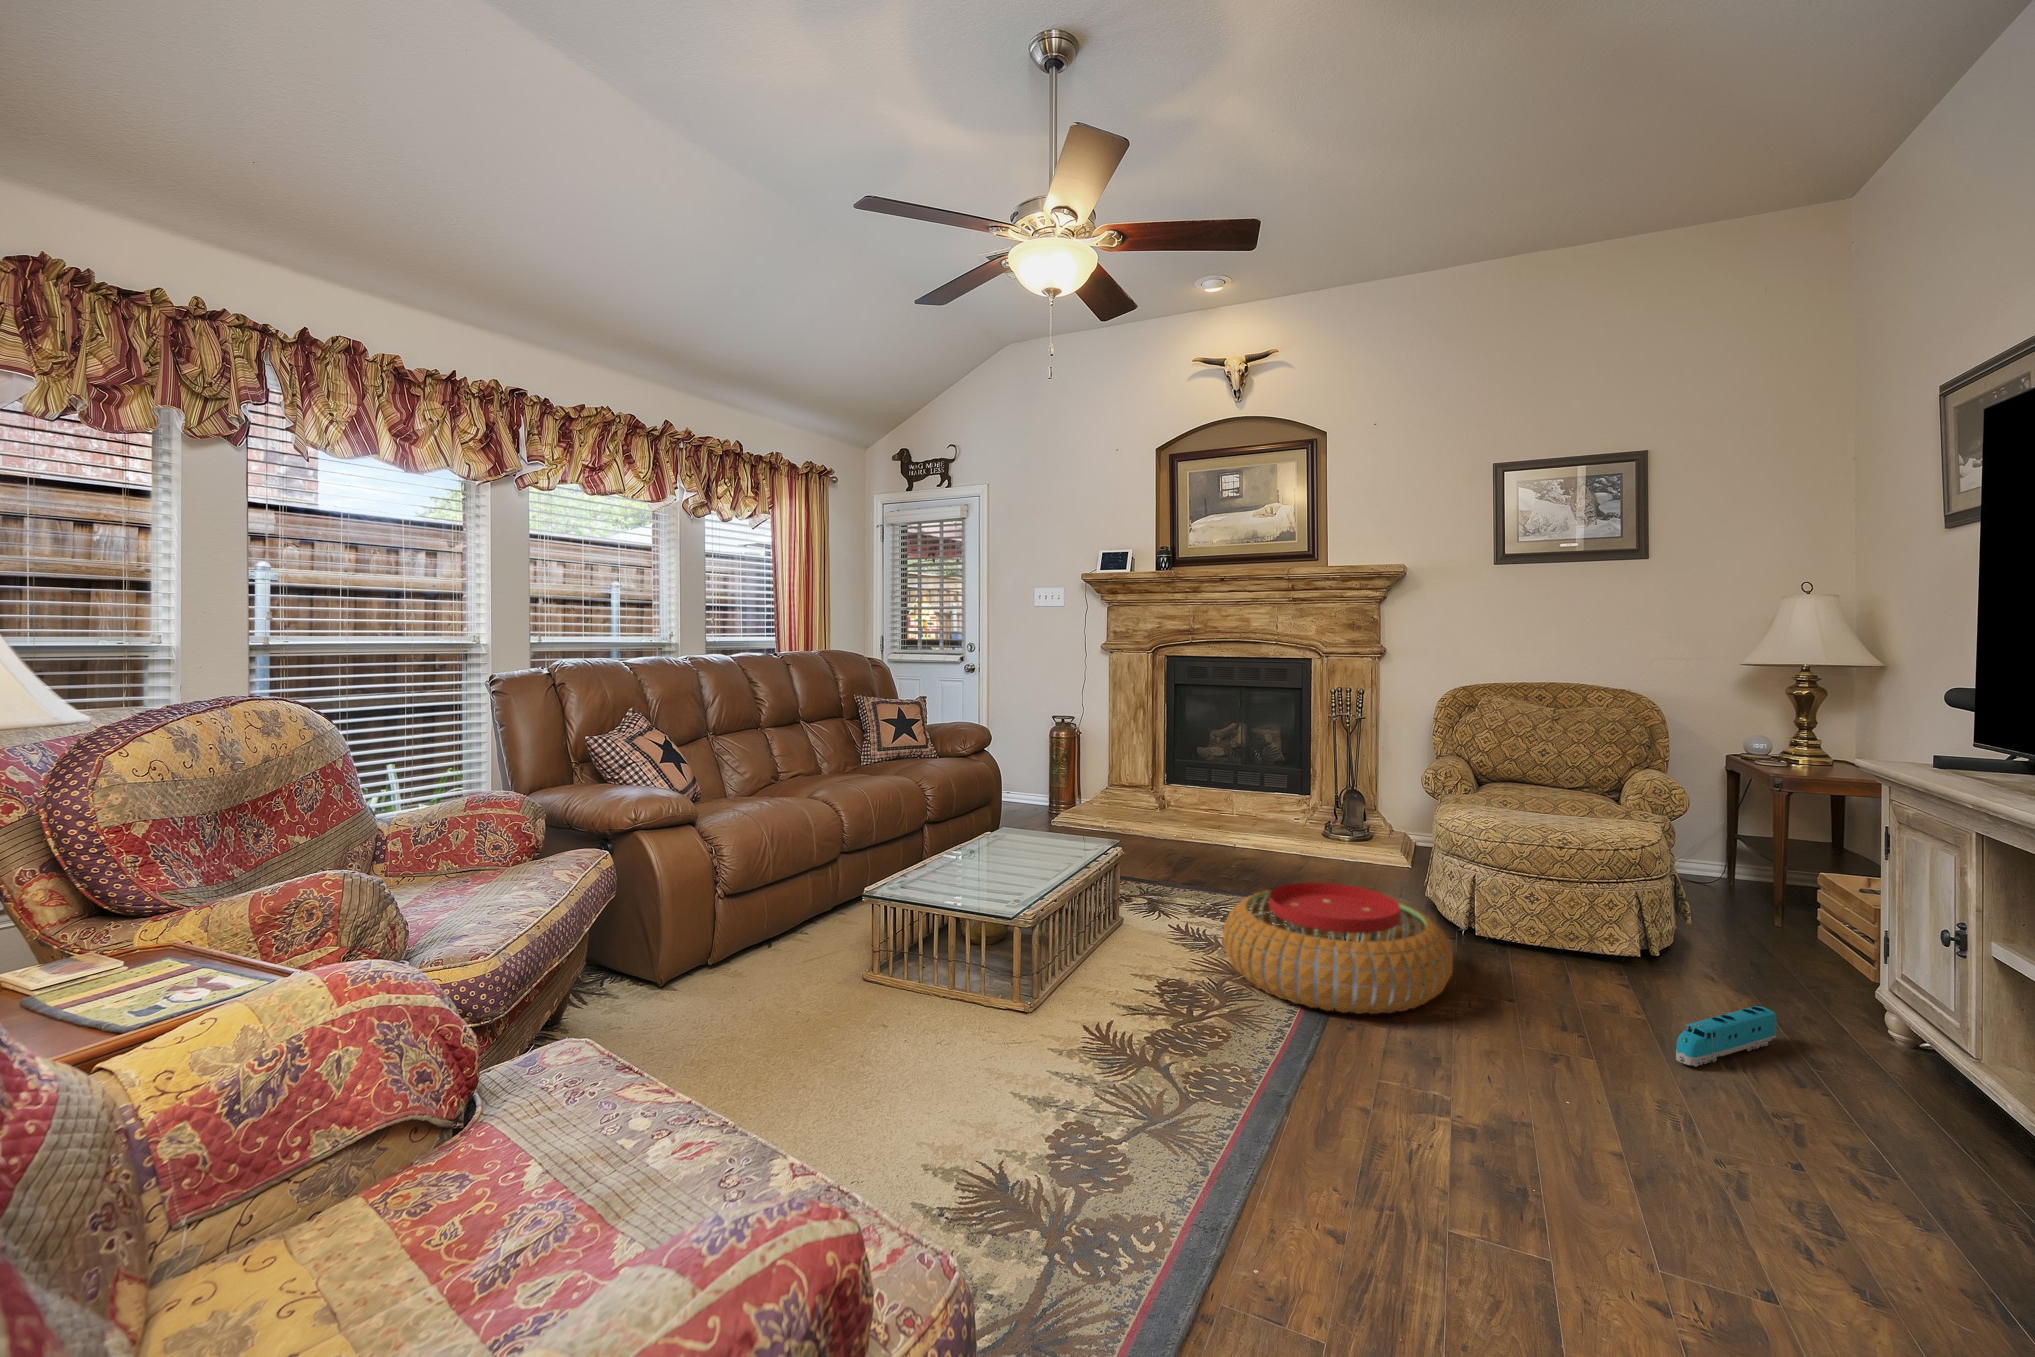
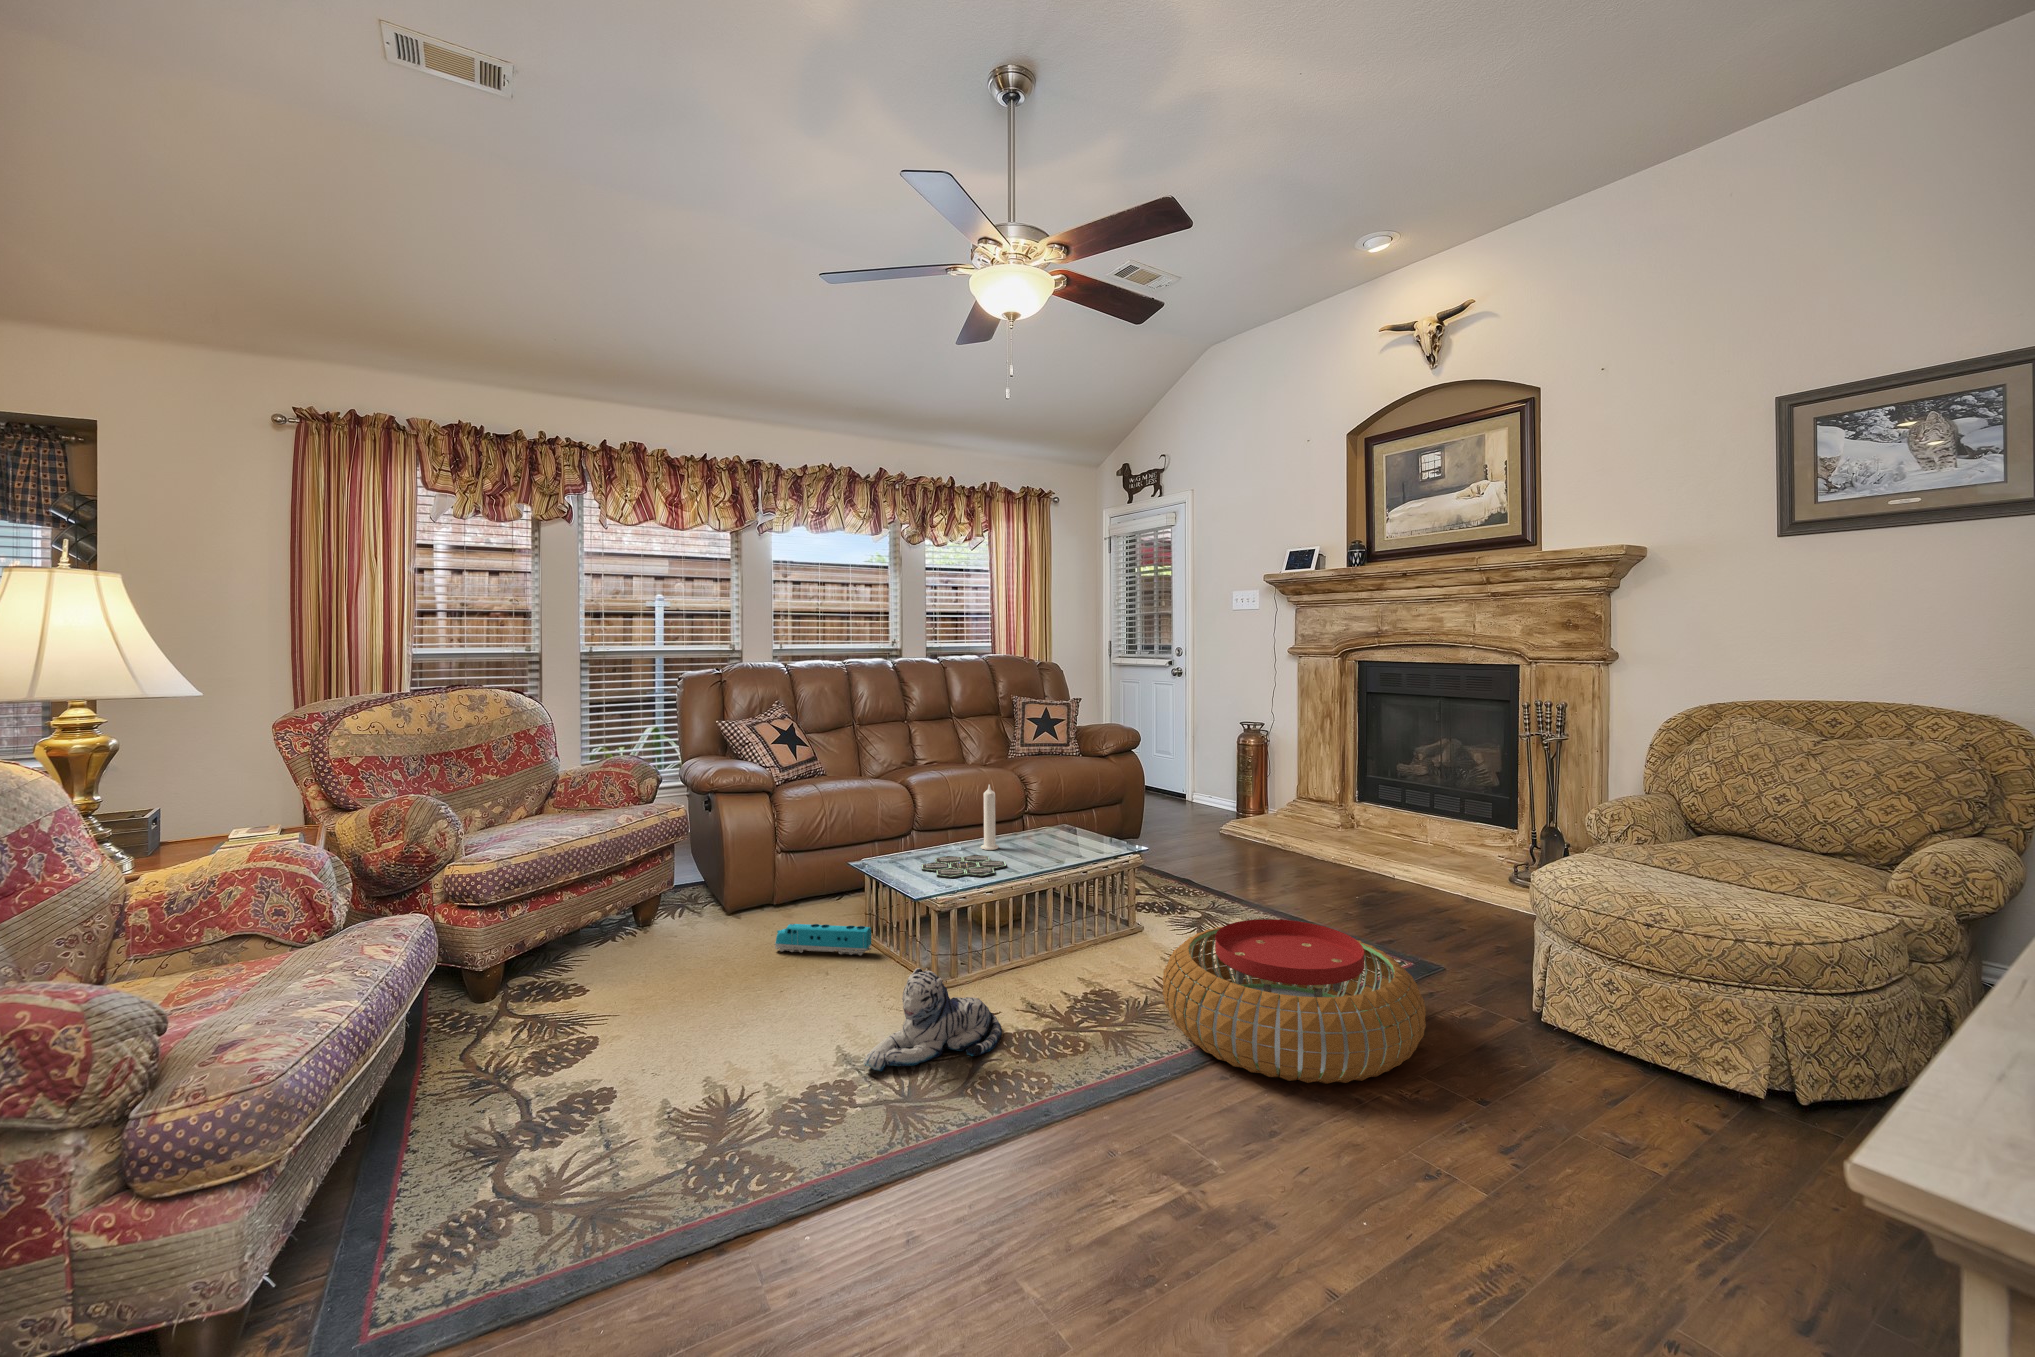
candle: none [963,788,982,859] -> present [981,785,999,850]
board game: none [945,864,1033,891] -> present [922,855,1006,878]
plush toy: none [1057,984,1150,1100] -> present [864,968,1002,1071]
toy train: present [1676,1006,1776,1067] -> present [775,924,871,956]

